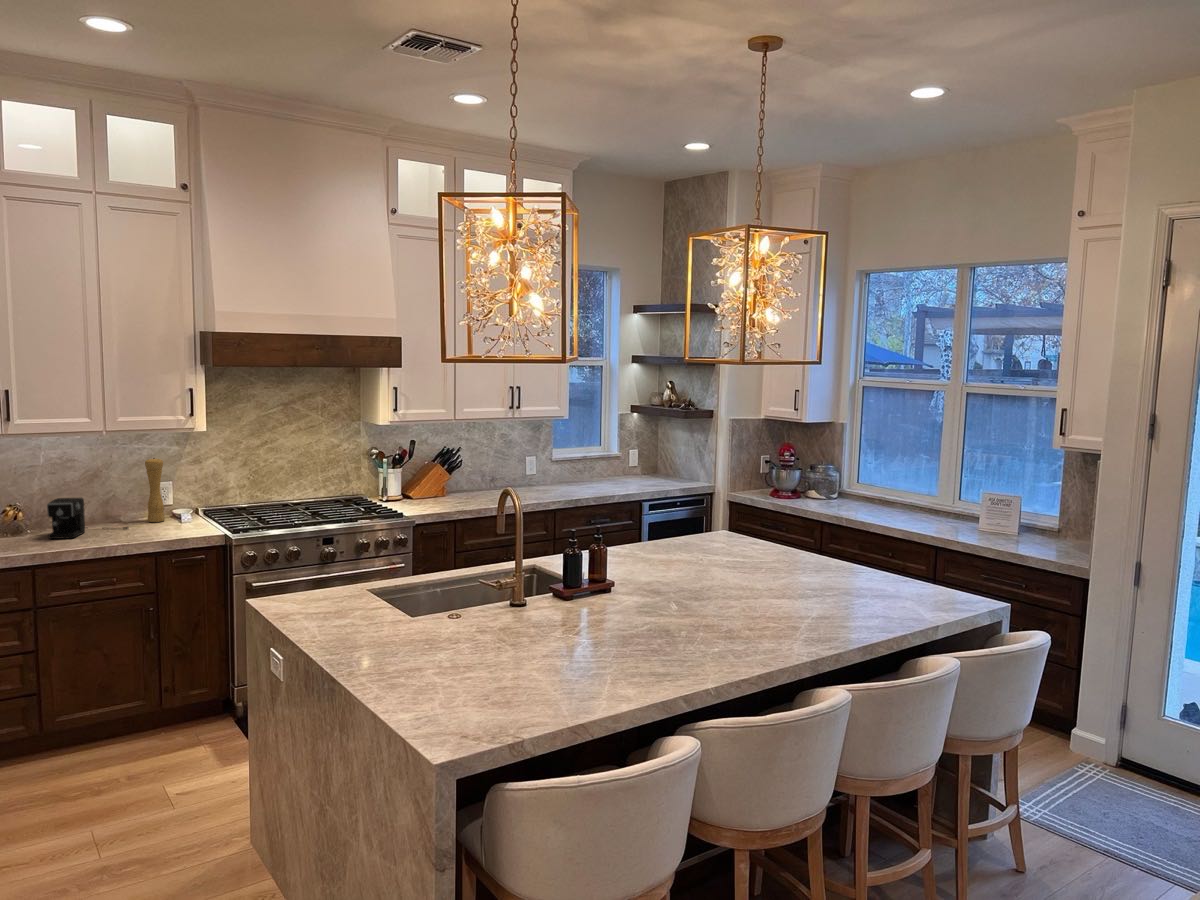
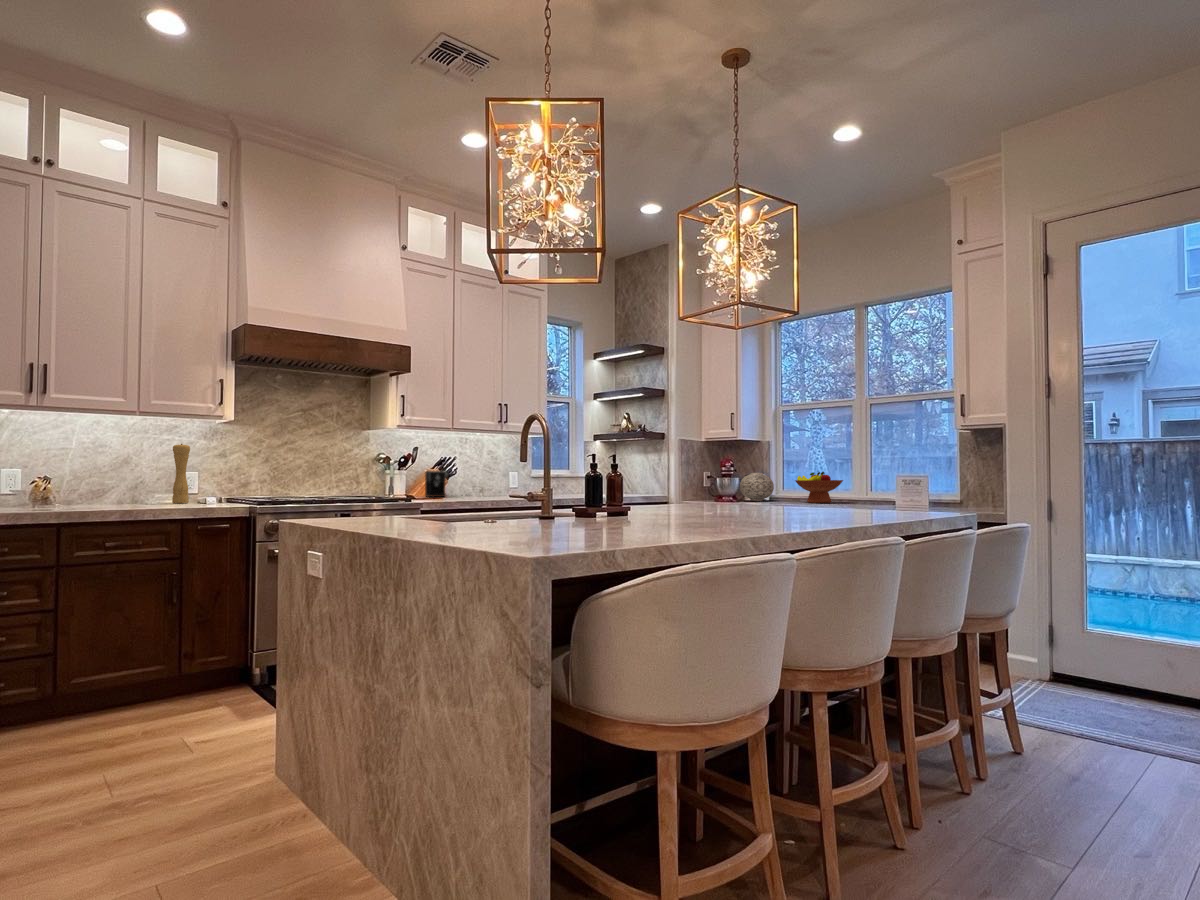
vase: none [798,467,839,503] -> present [740,473,774,501]
fruit bowl: none [861,477,920,515] -> present [795,472,843,503]
coffee maker: present [47,498,128,539] -> present [425,471,448,497]

